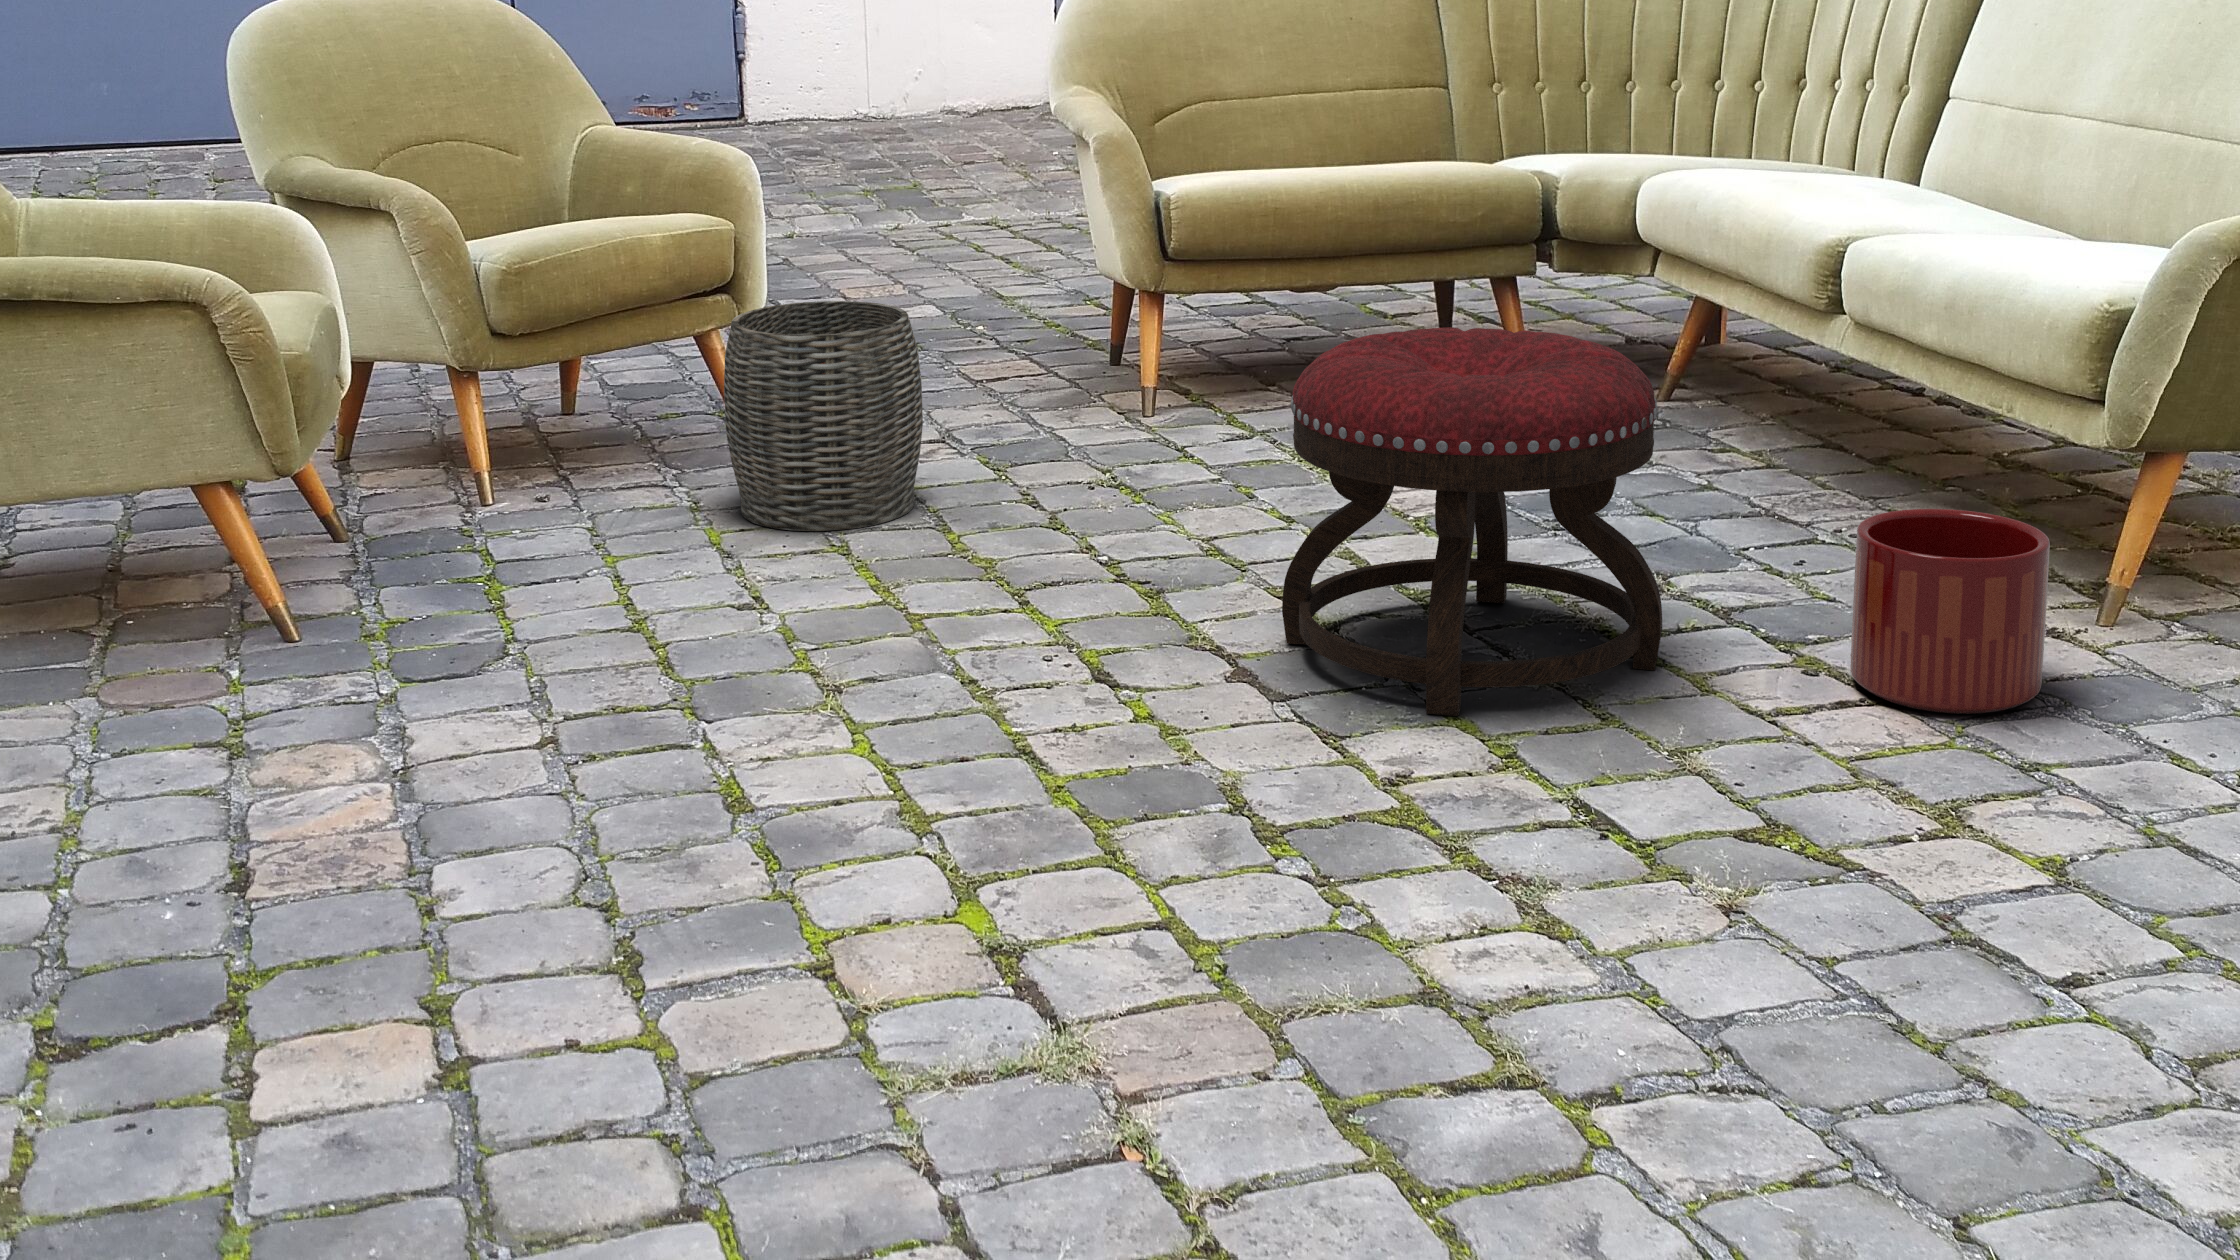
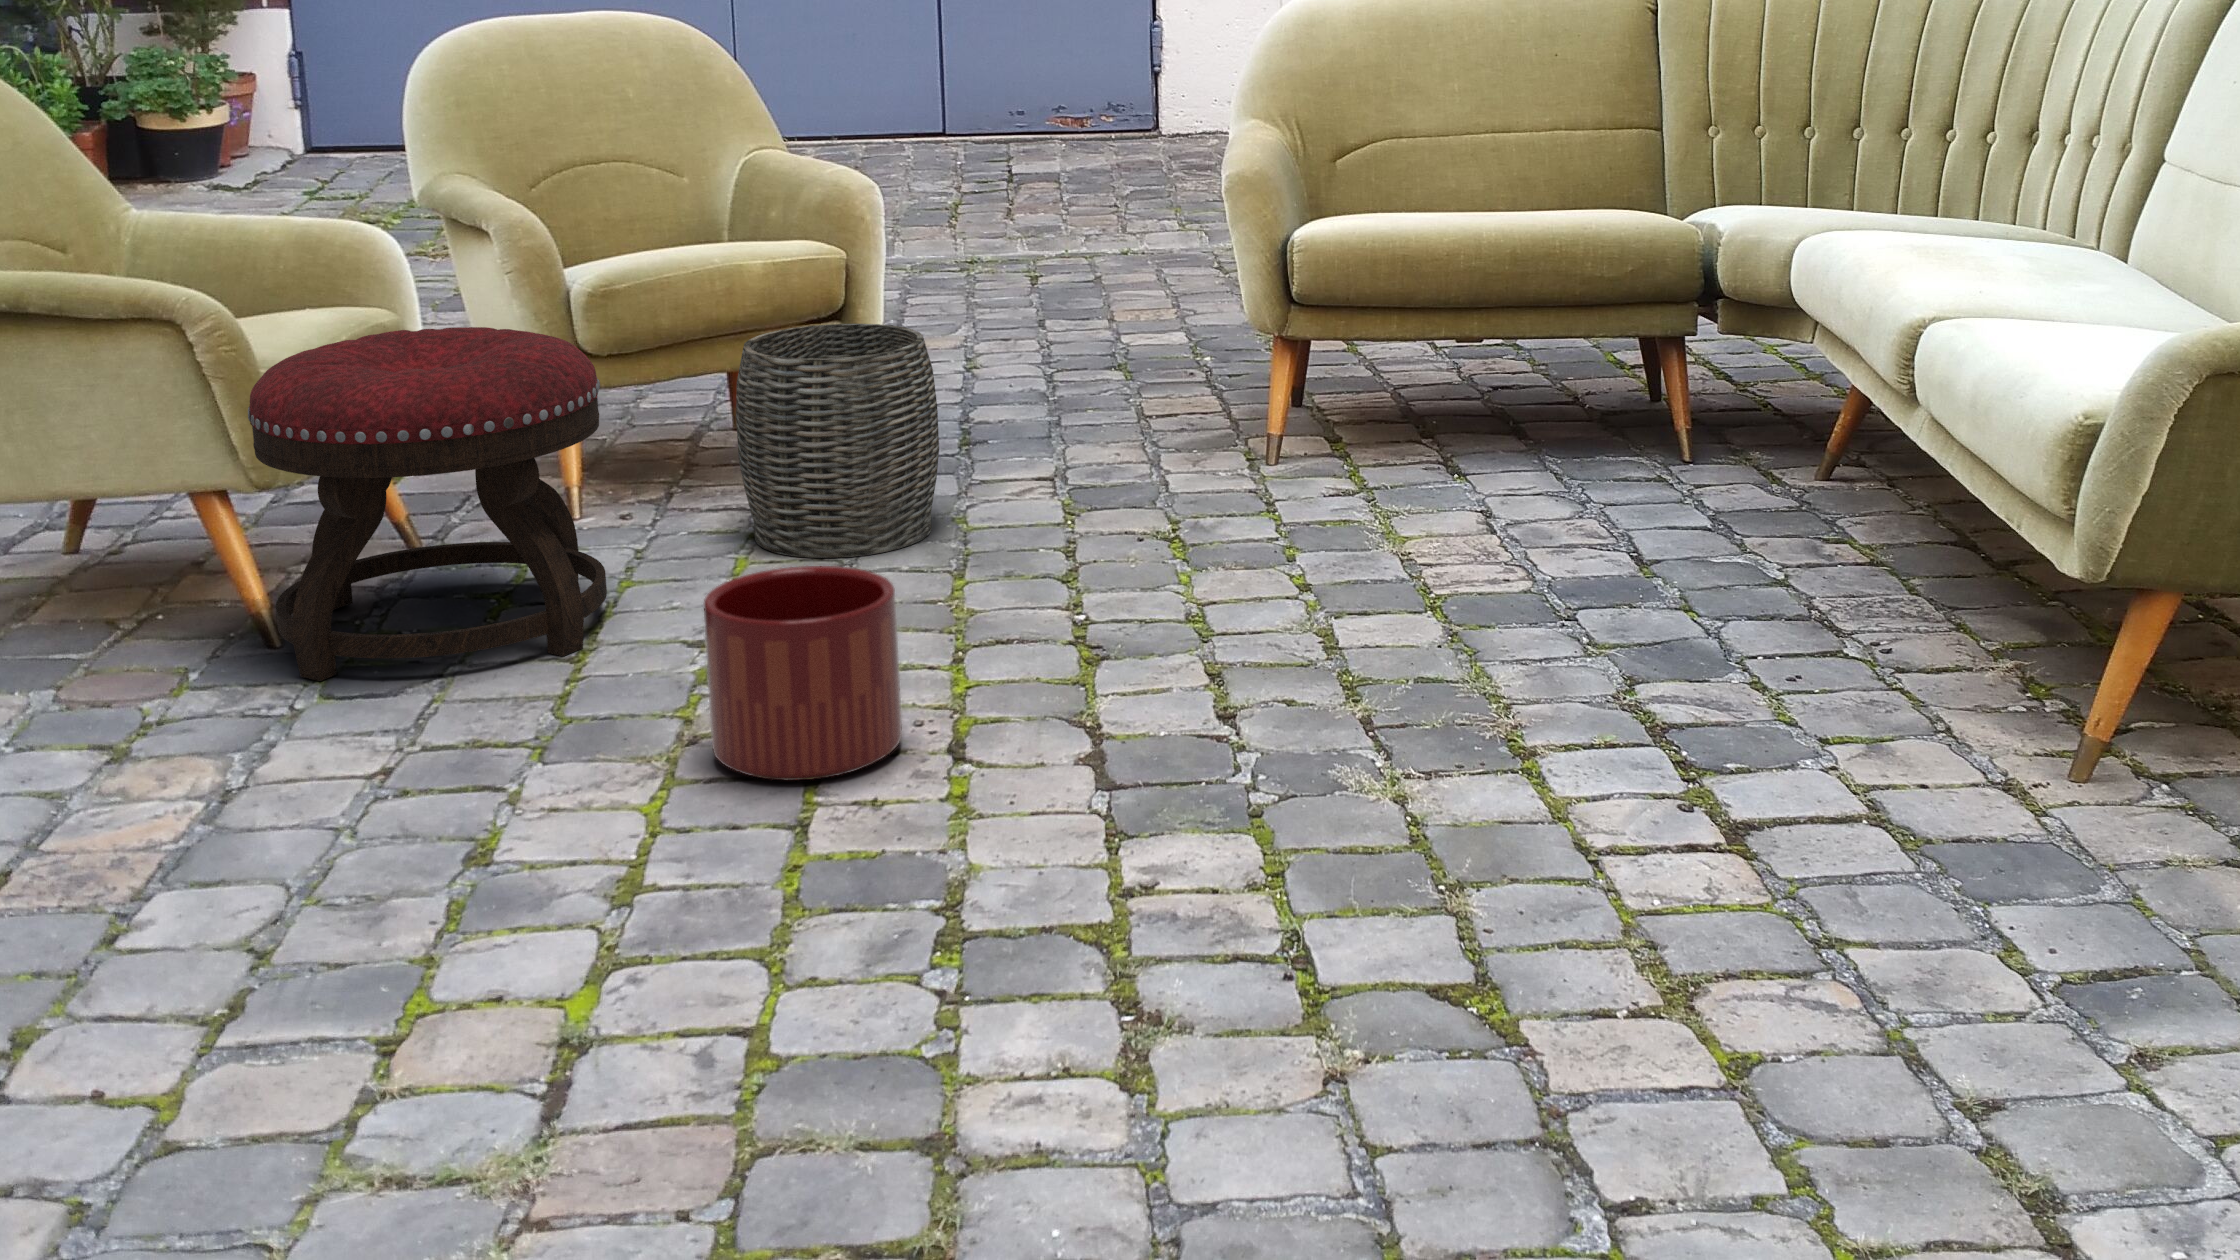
ottoman: present [1282,327,1662,716] -> present [248,327,607,681]
planter: present [1850,509,2050,714] -> present [704,566,902,780]

